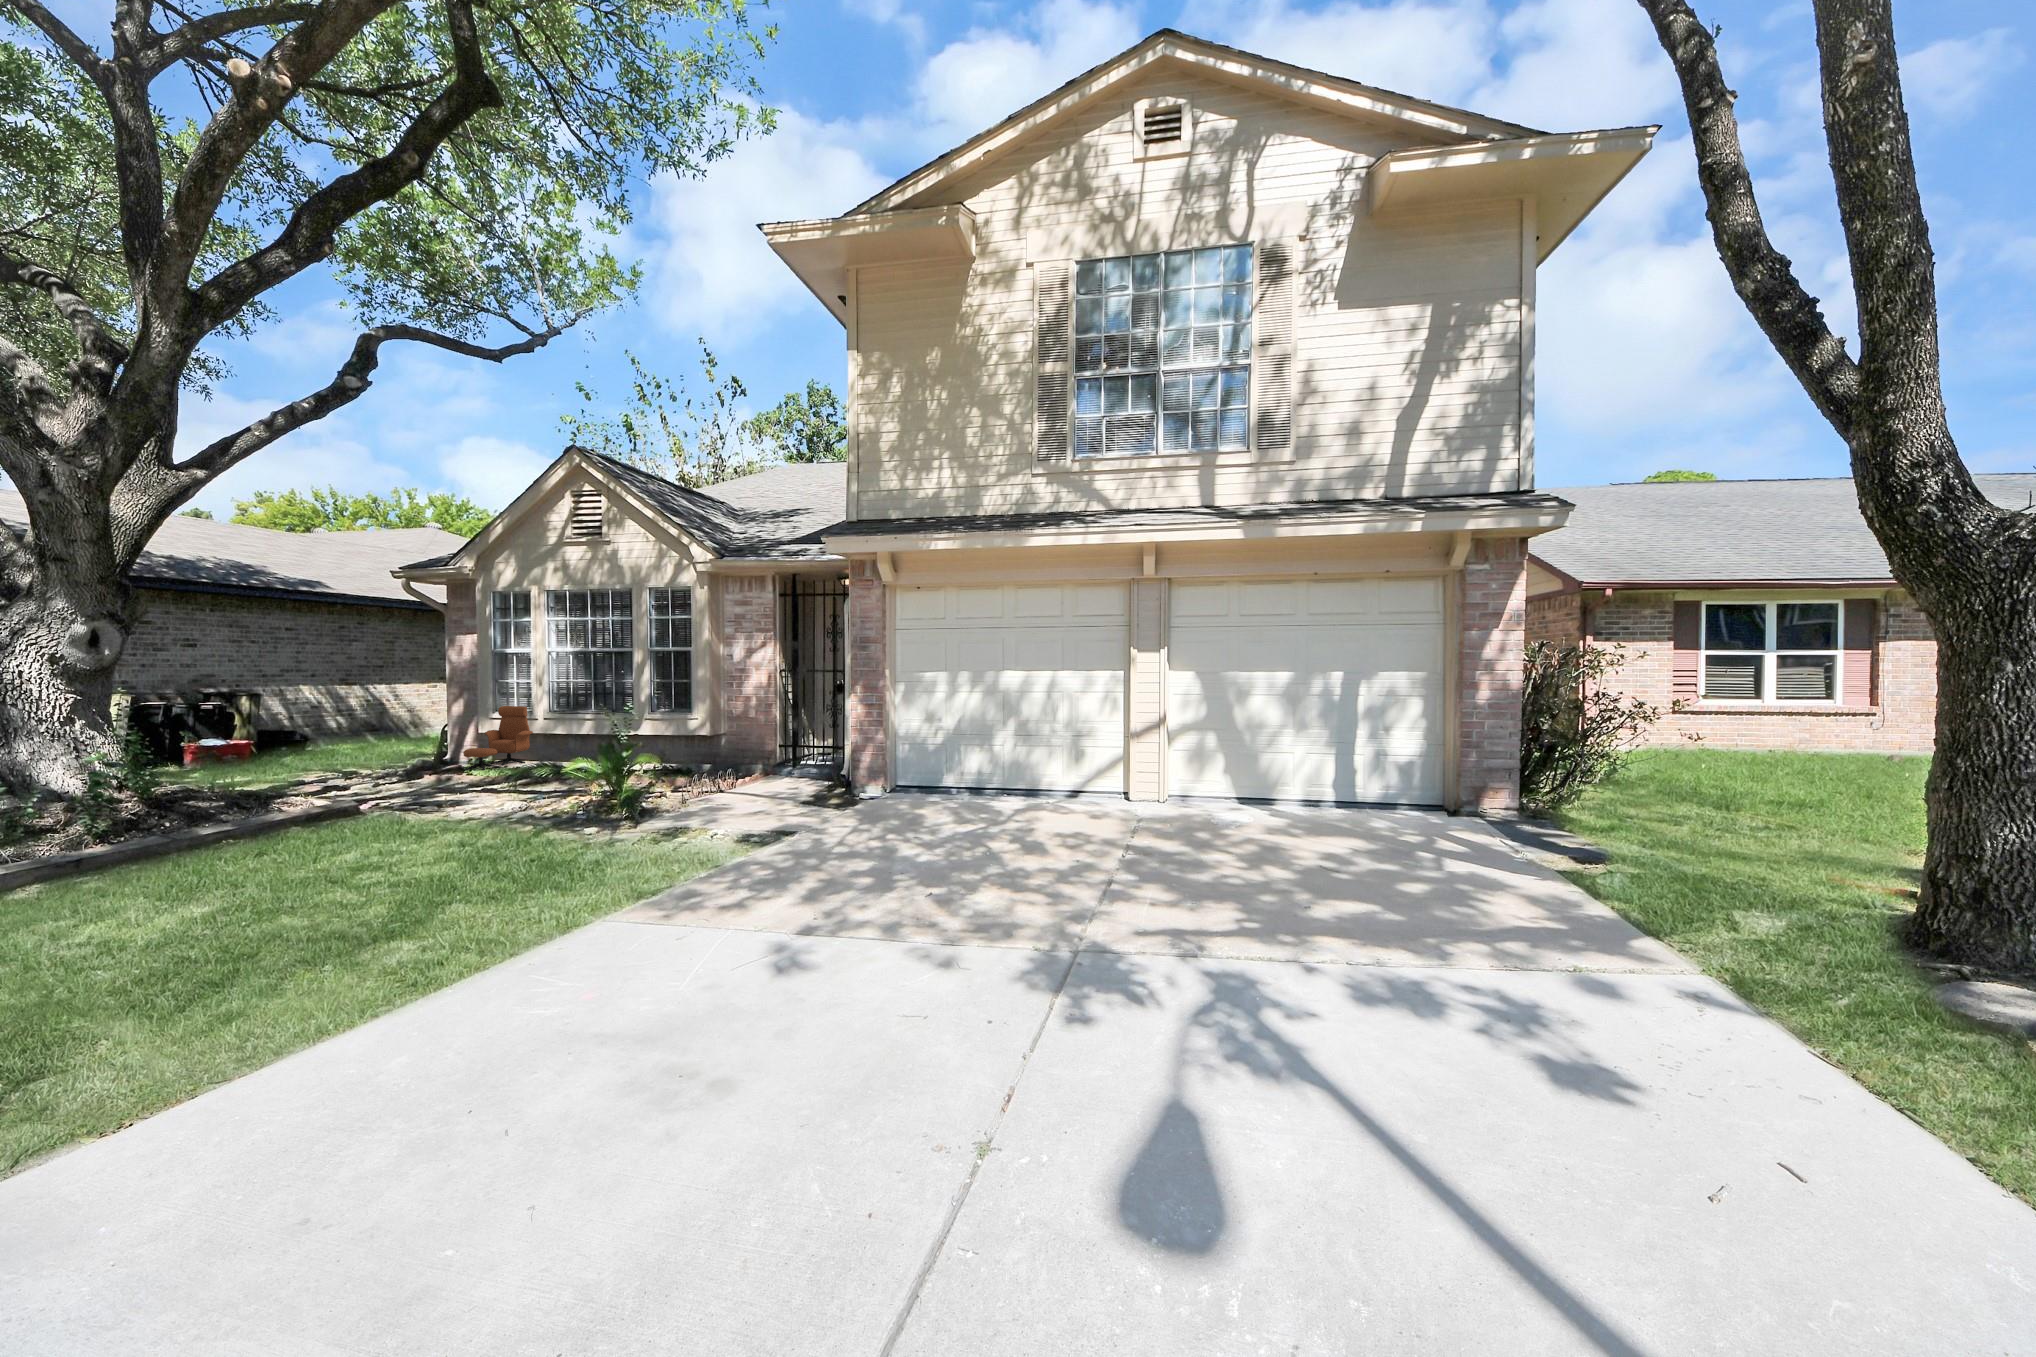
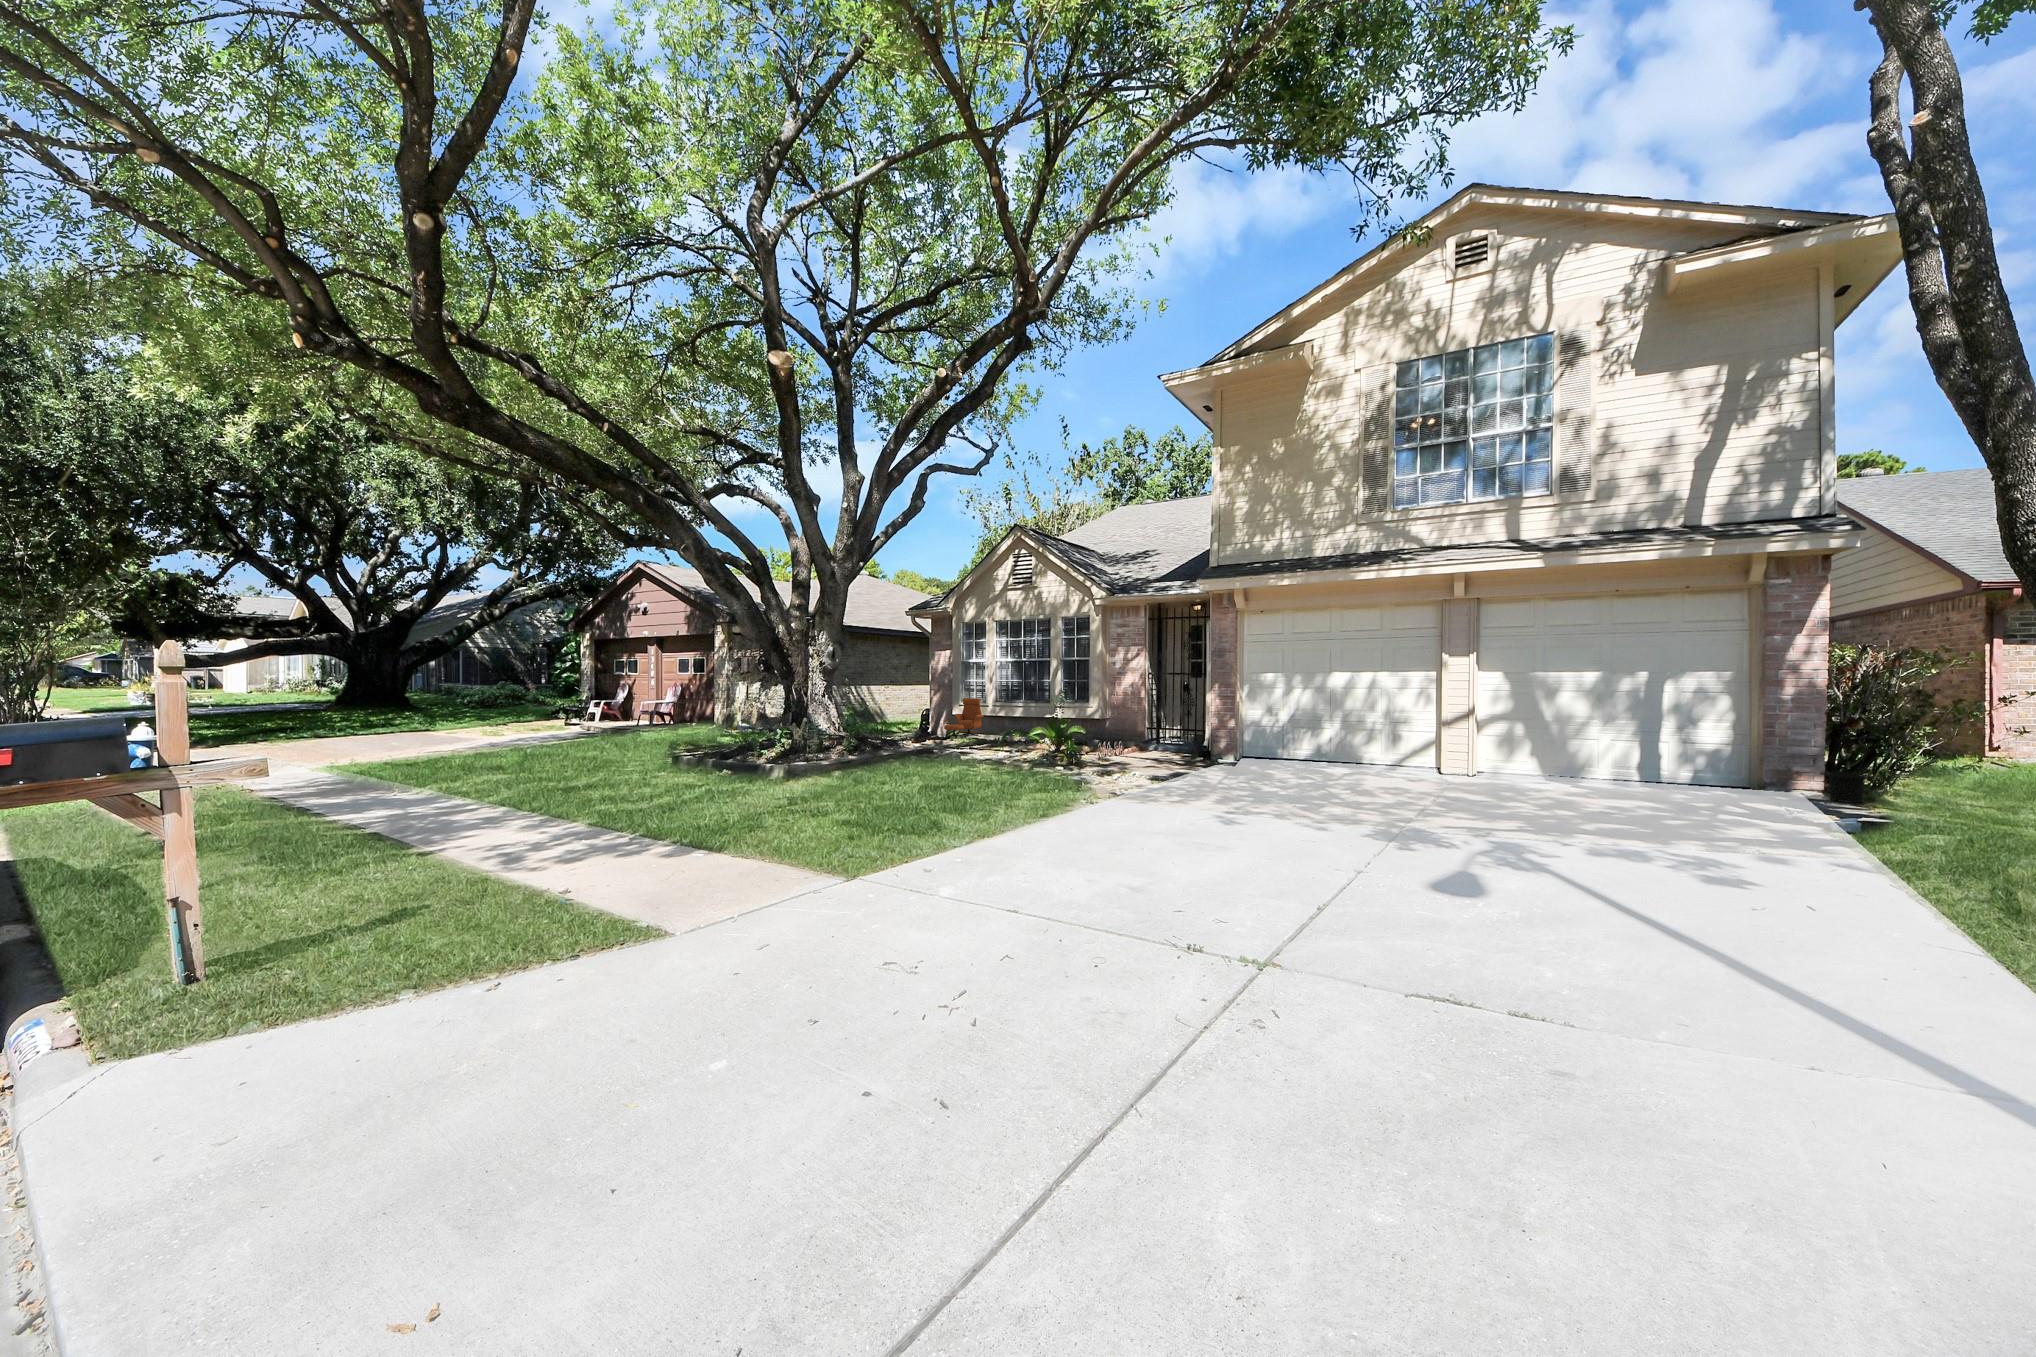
trash can: none [1512,784,1559,819] -> present [1821,772,1872,803]

